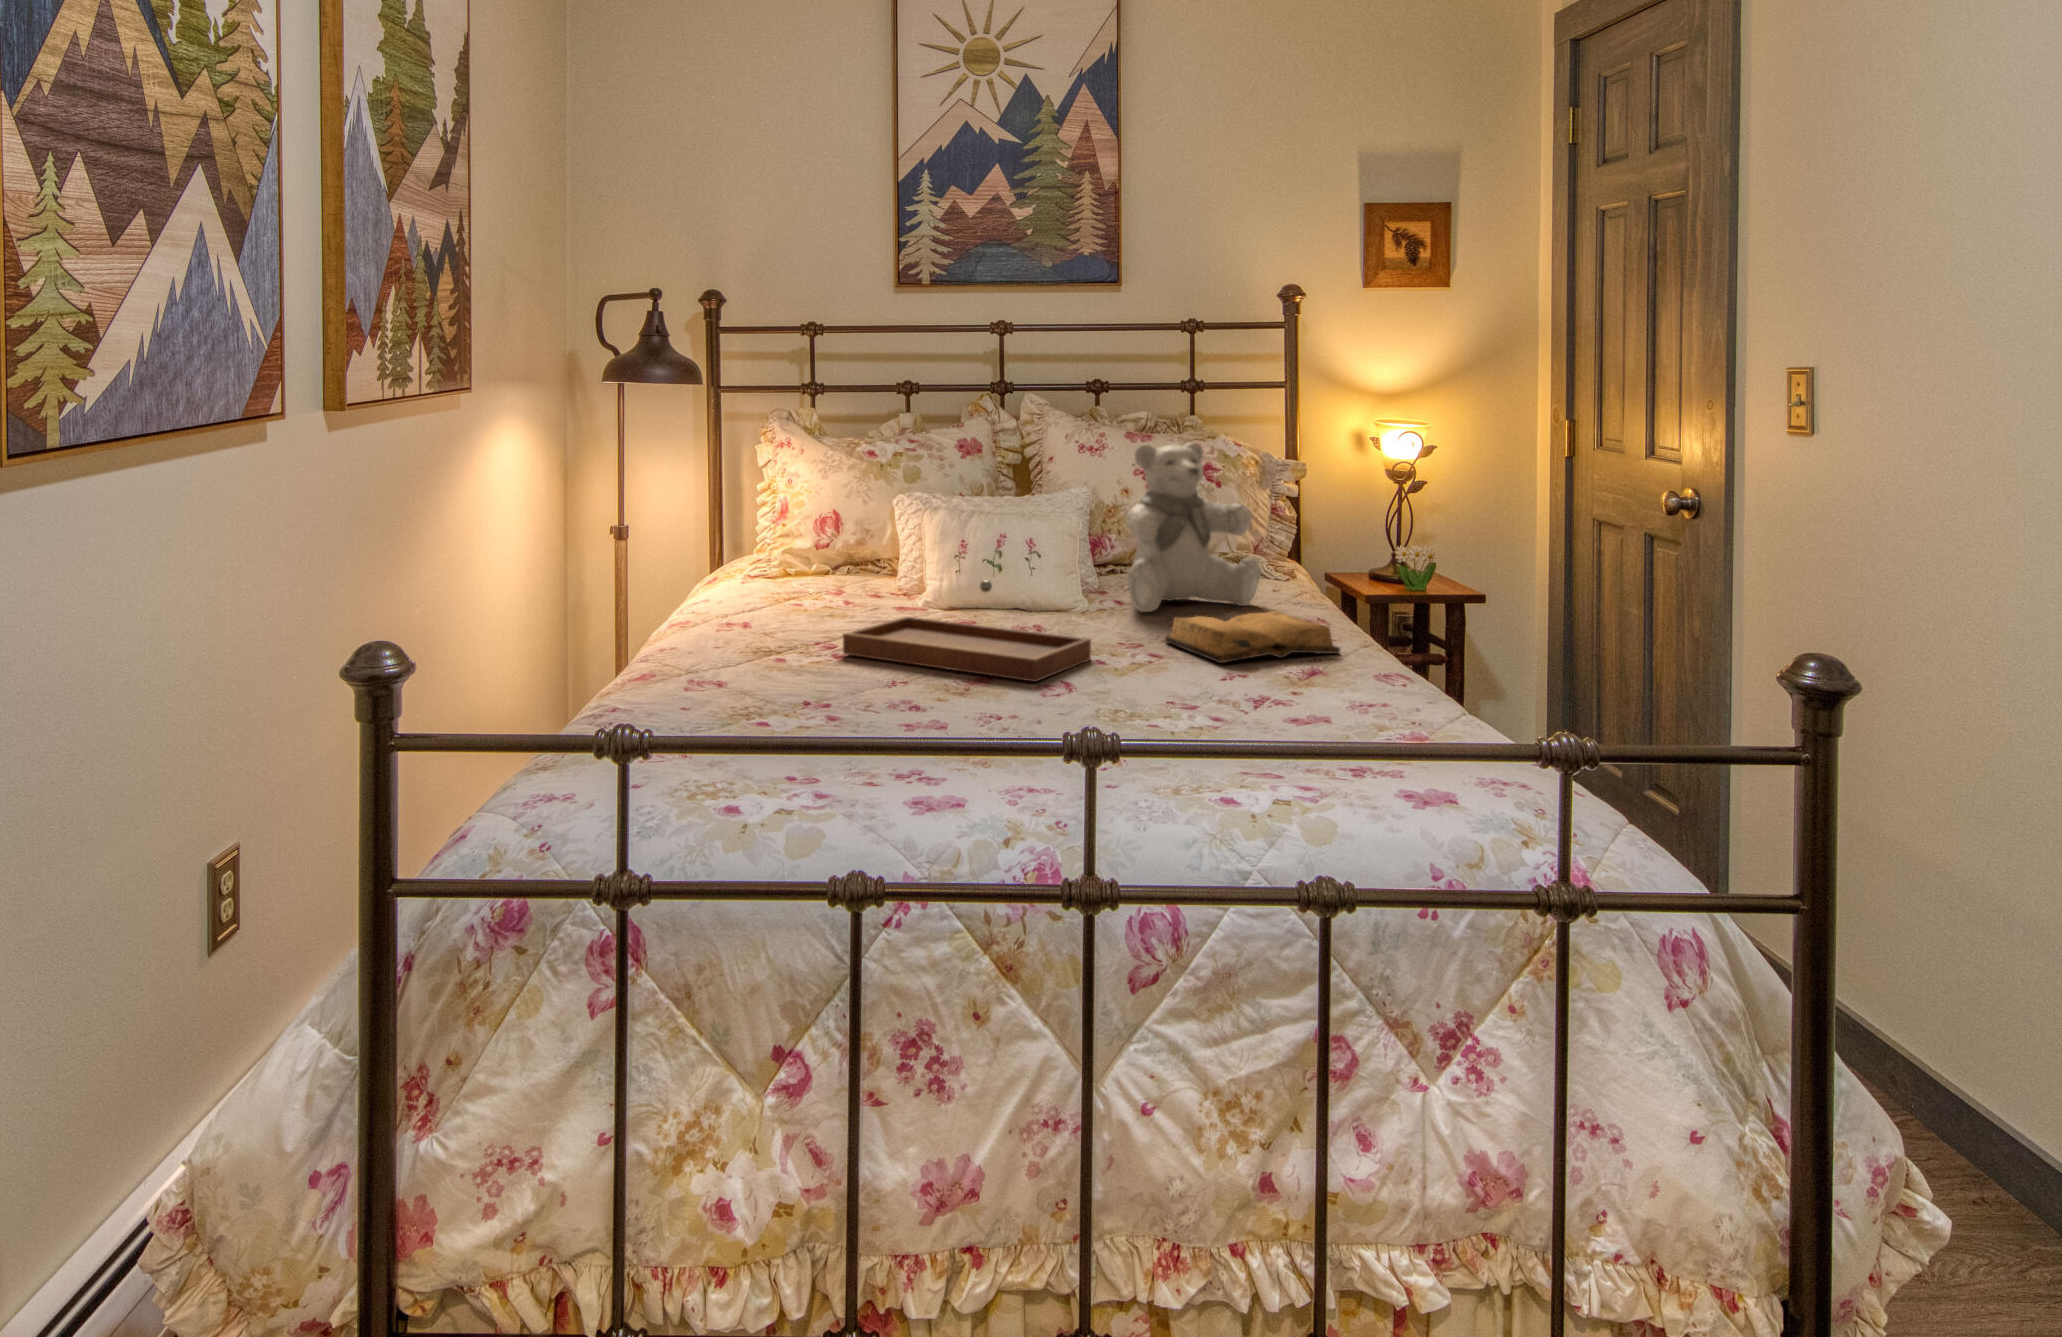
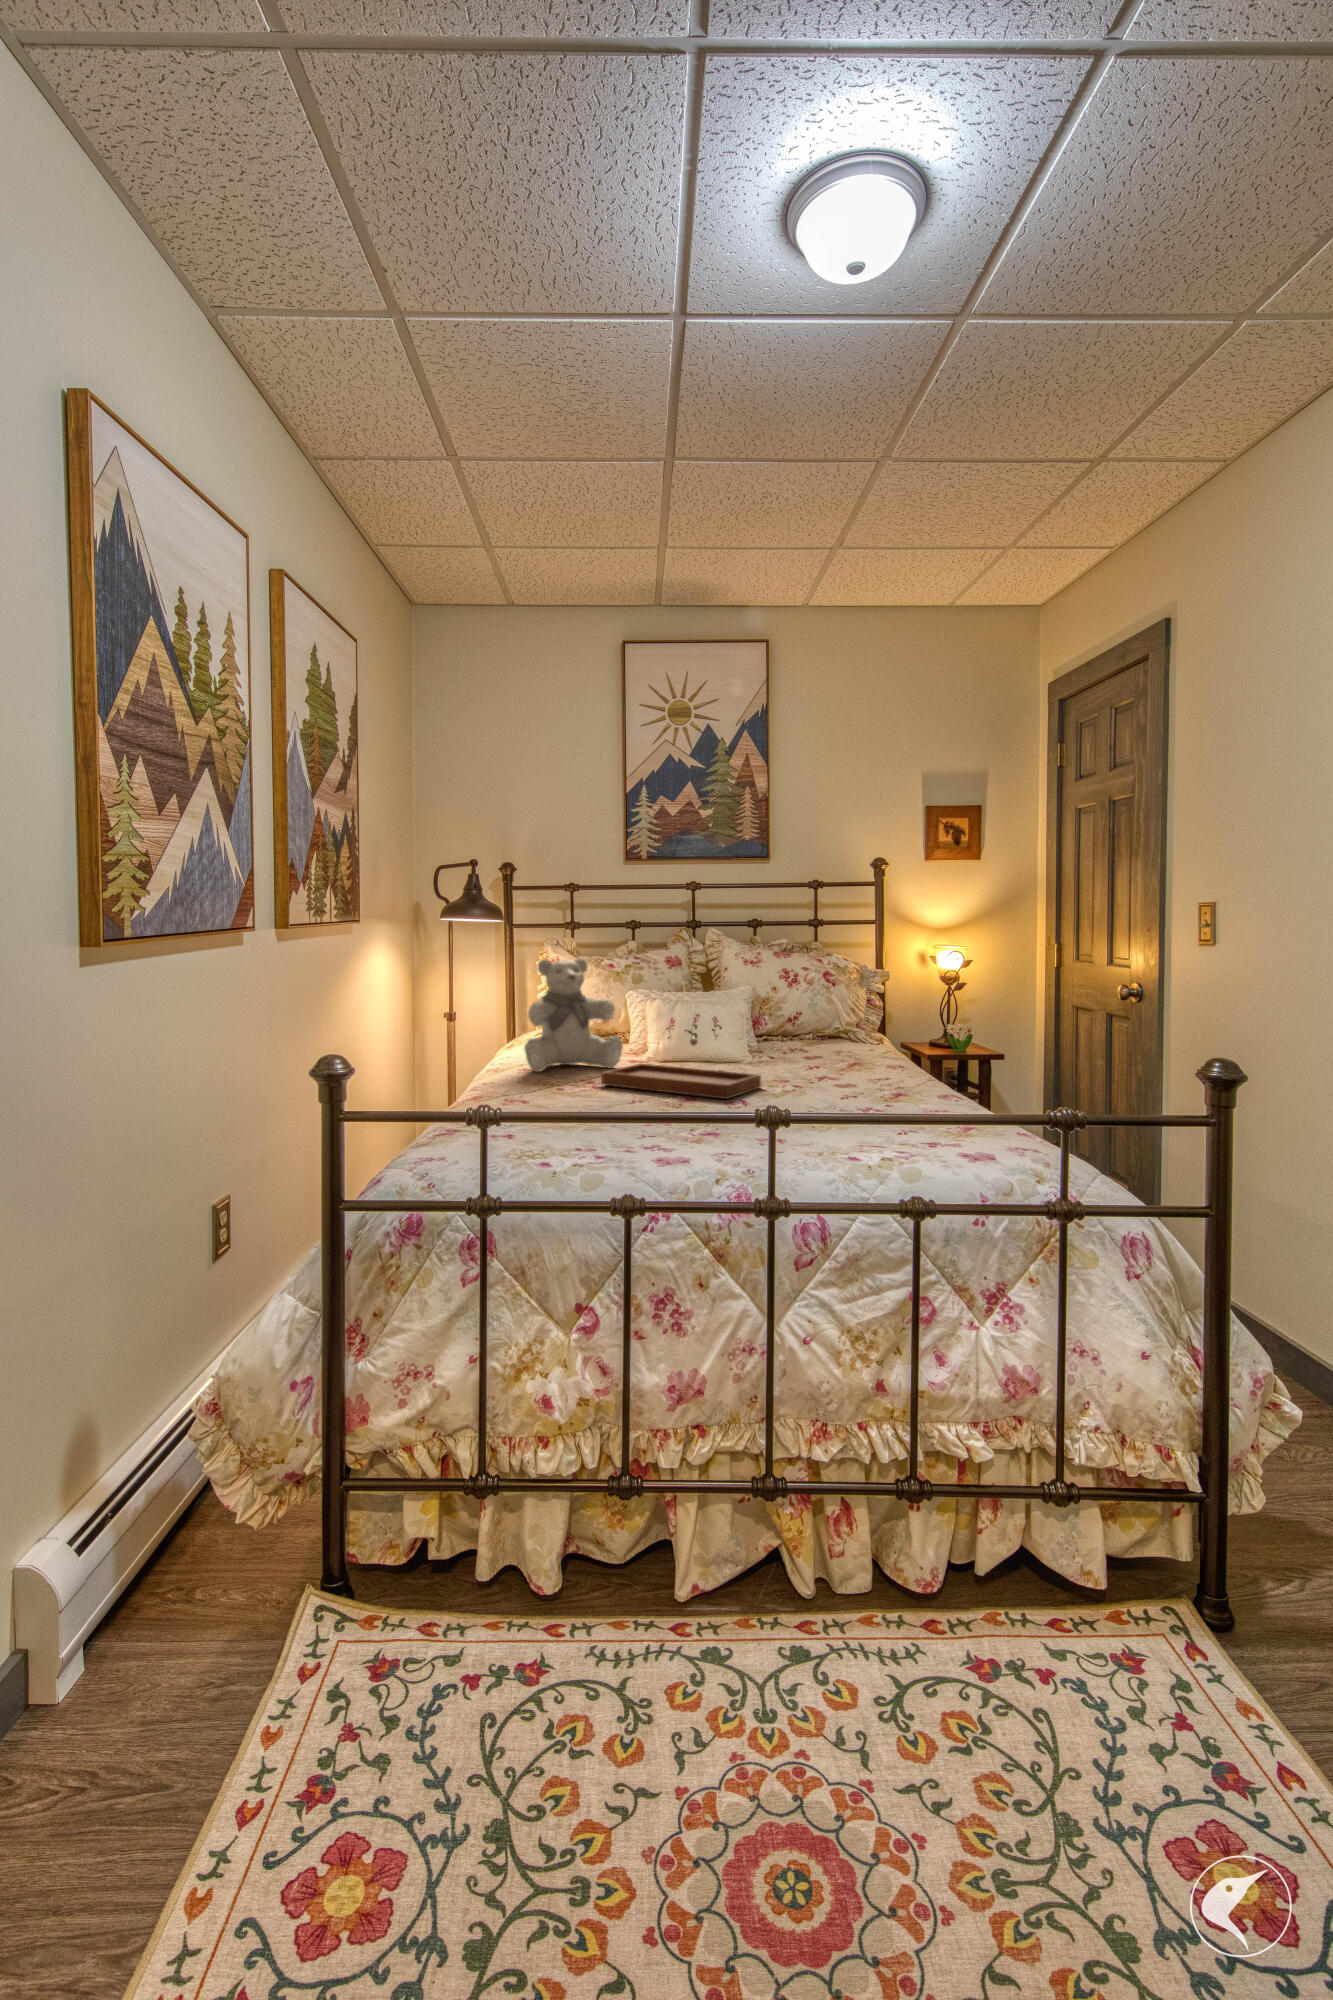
teddy bear: present [1126,443,1261,612] -> present [524,958,623,1072]
diary: present [1164,611,1340,663] -> none [806,1060,918,1089]

